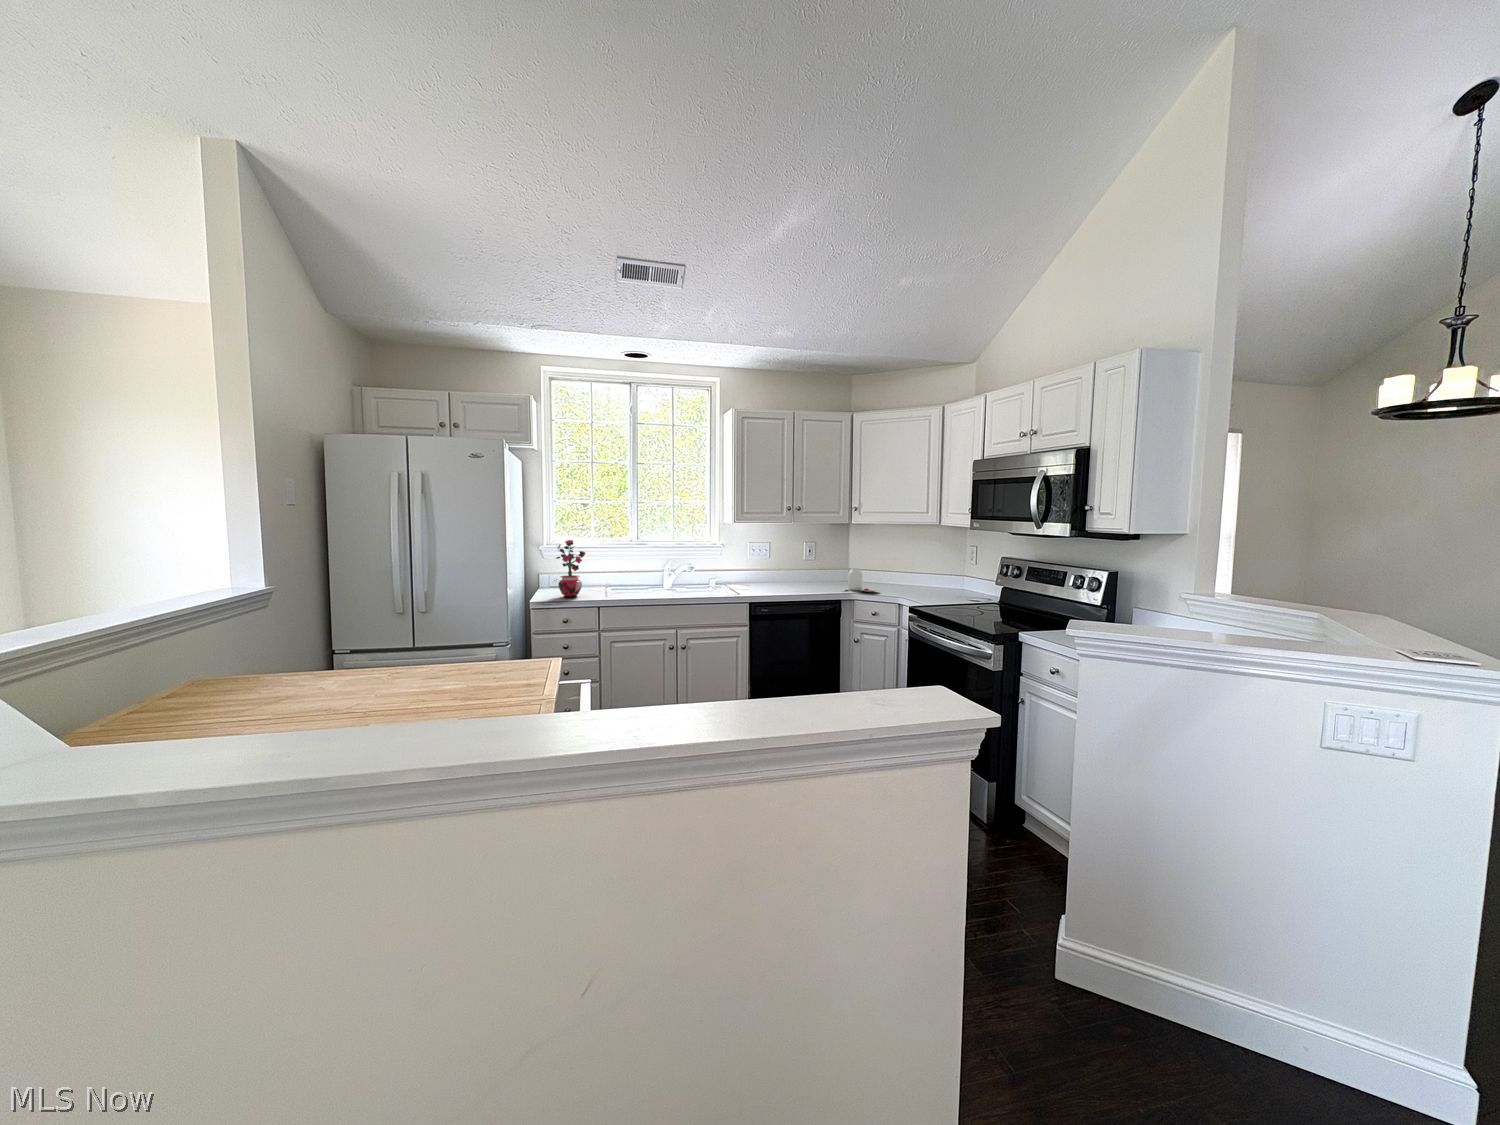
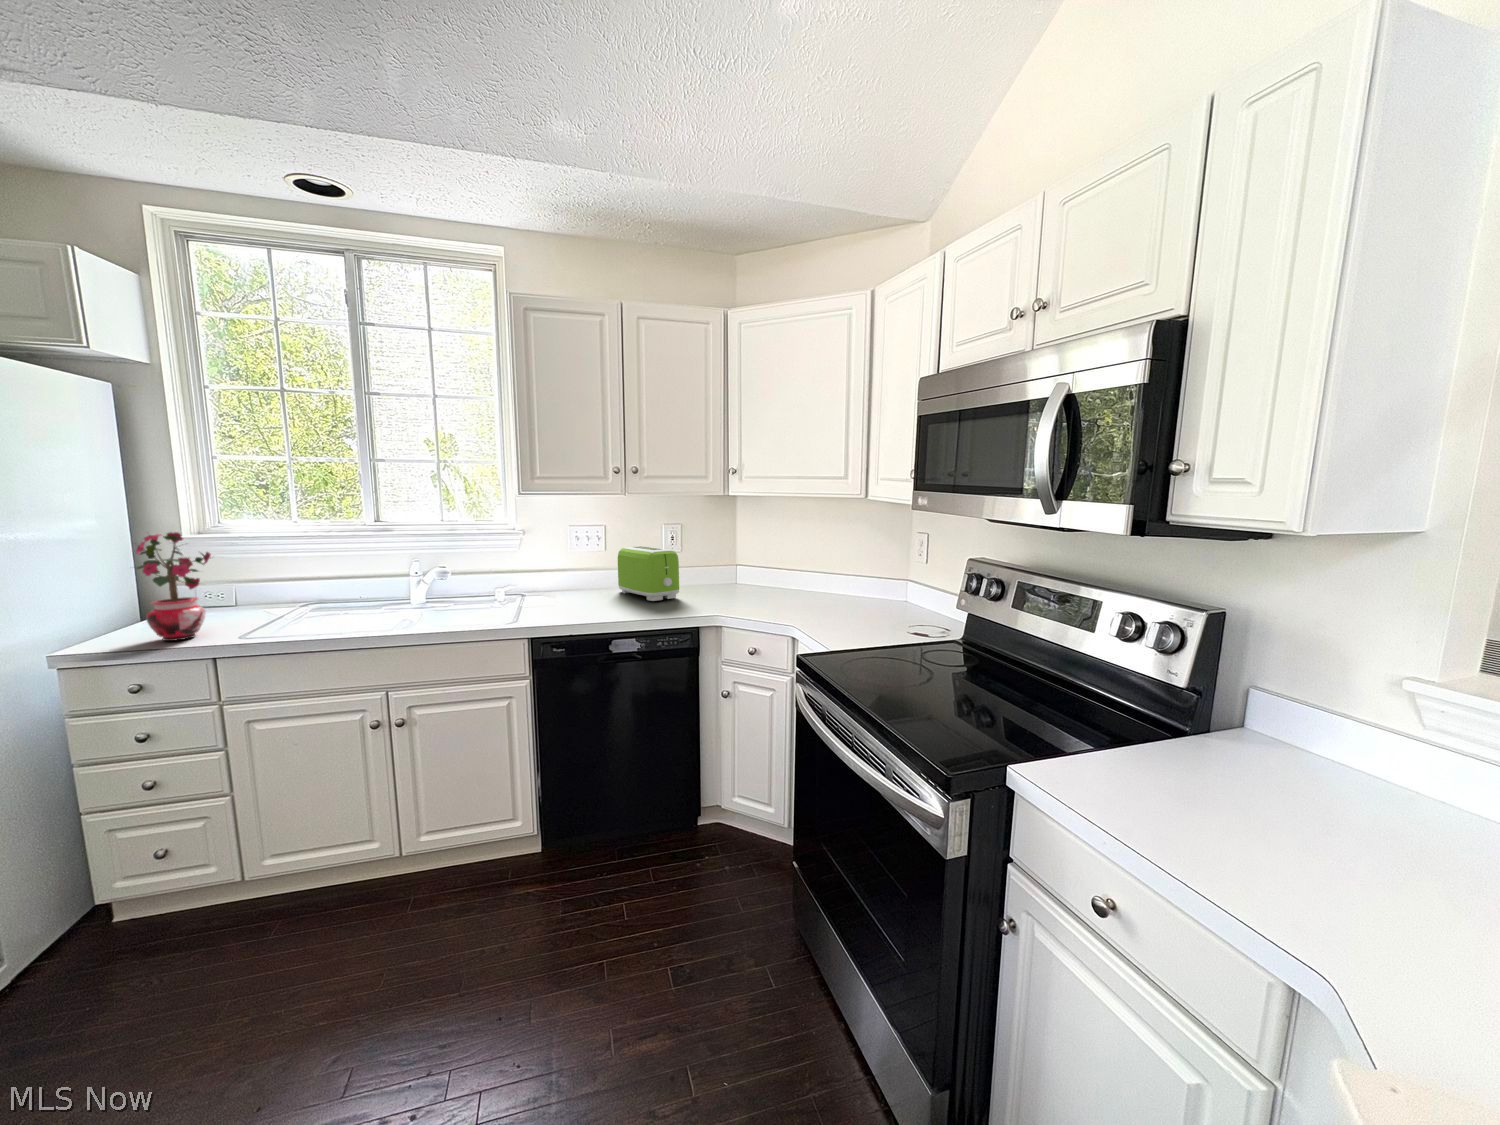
toaster: none [780,556,822,587] -> present [618,546,679,601]
jar: present [848,568,878,592] -> none [705,568,765,610]

